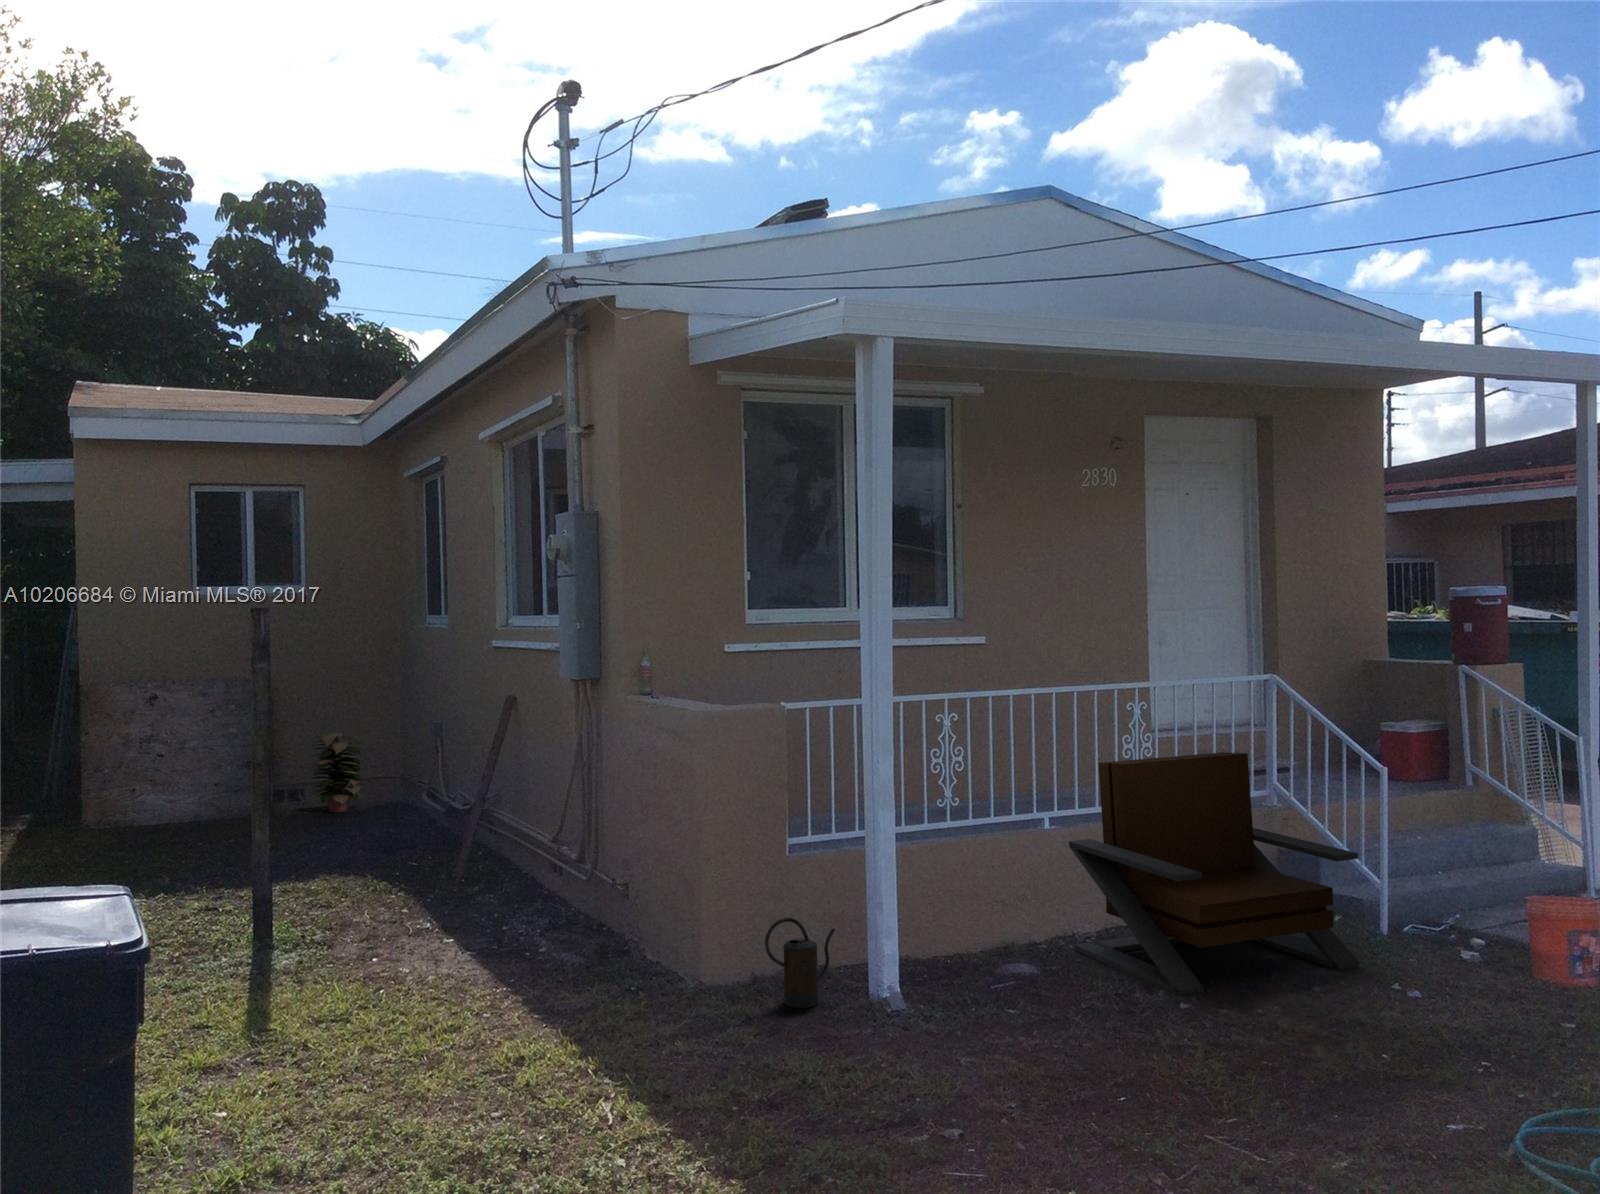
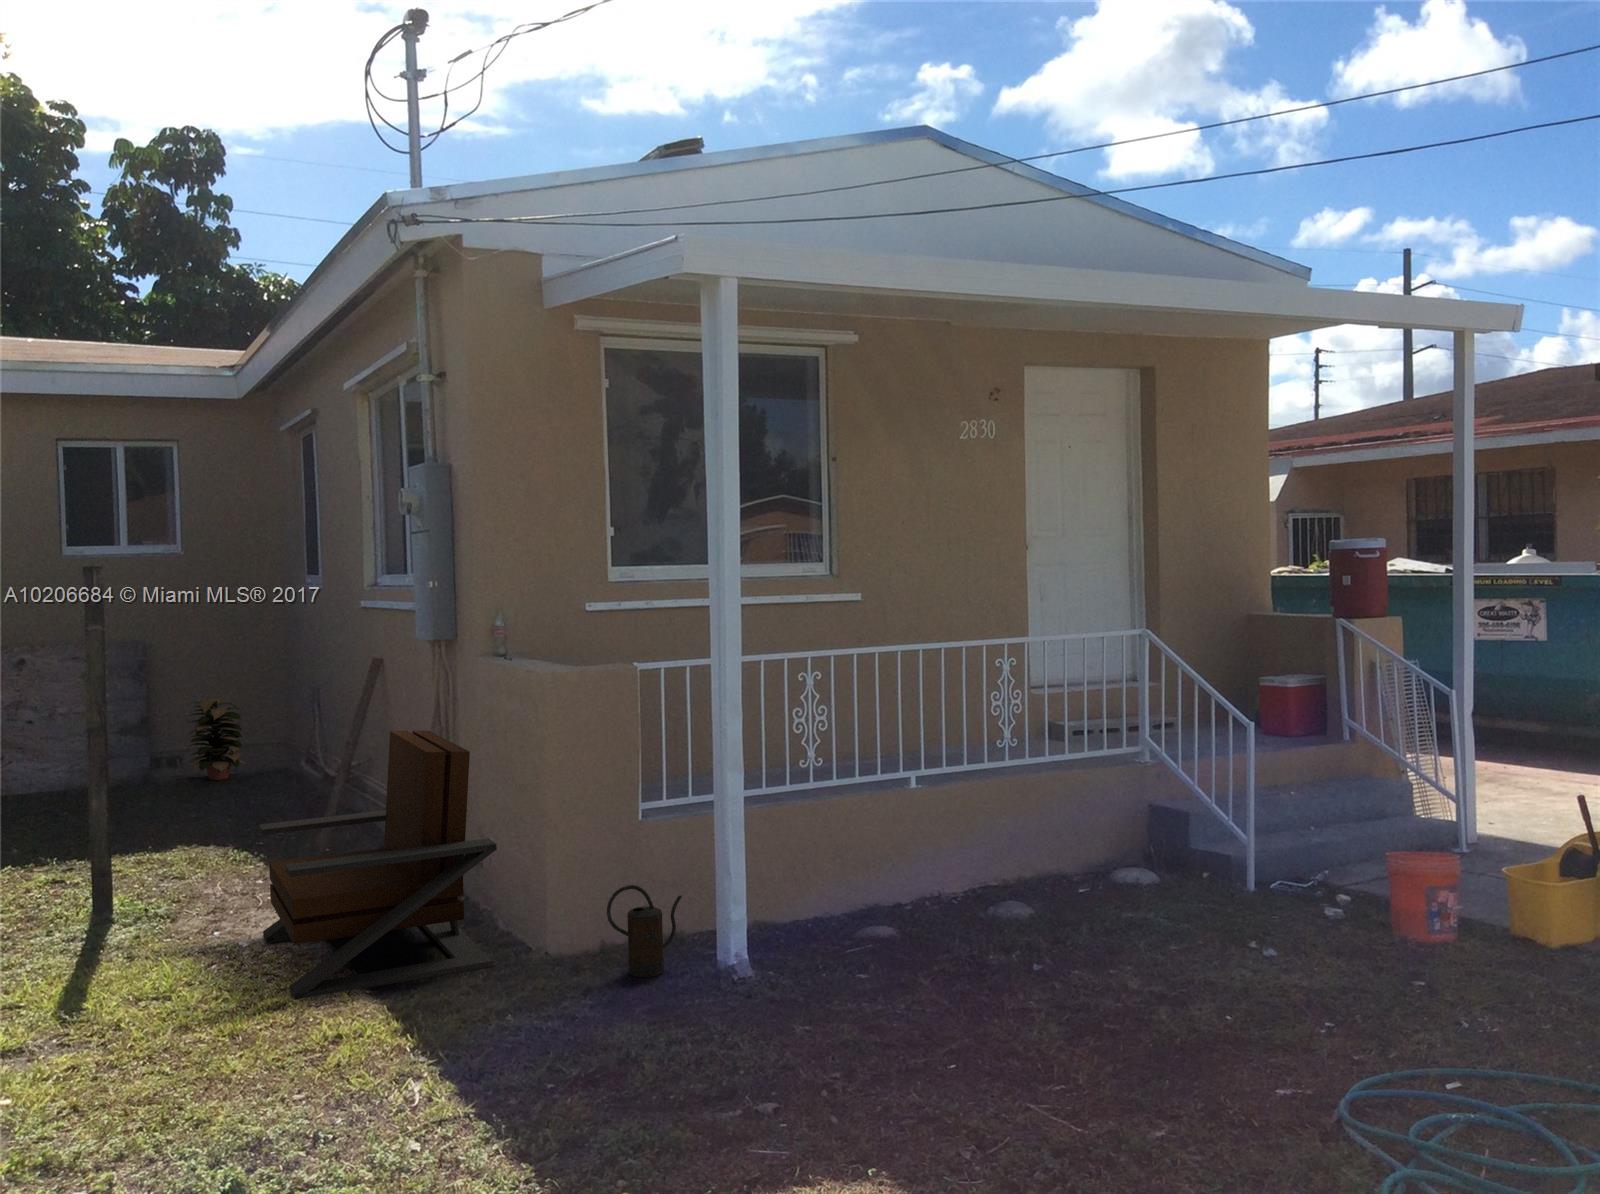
lounge chair: present [1069,752,1359,996] -> present [259,731,497,1000]

